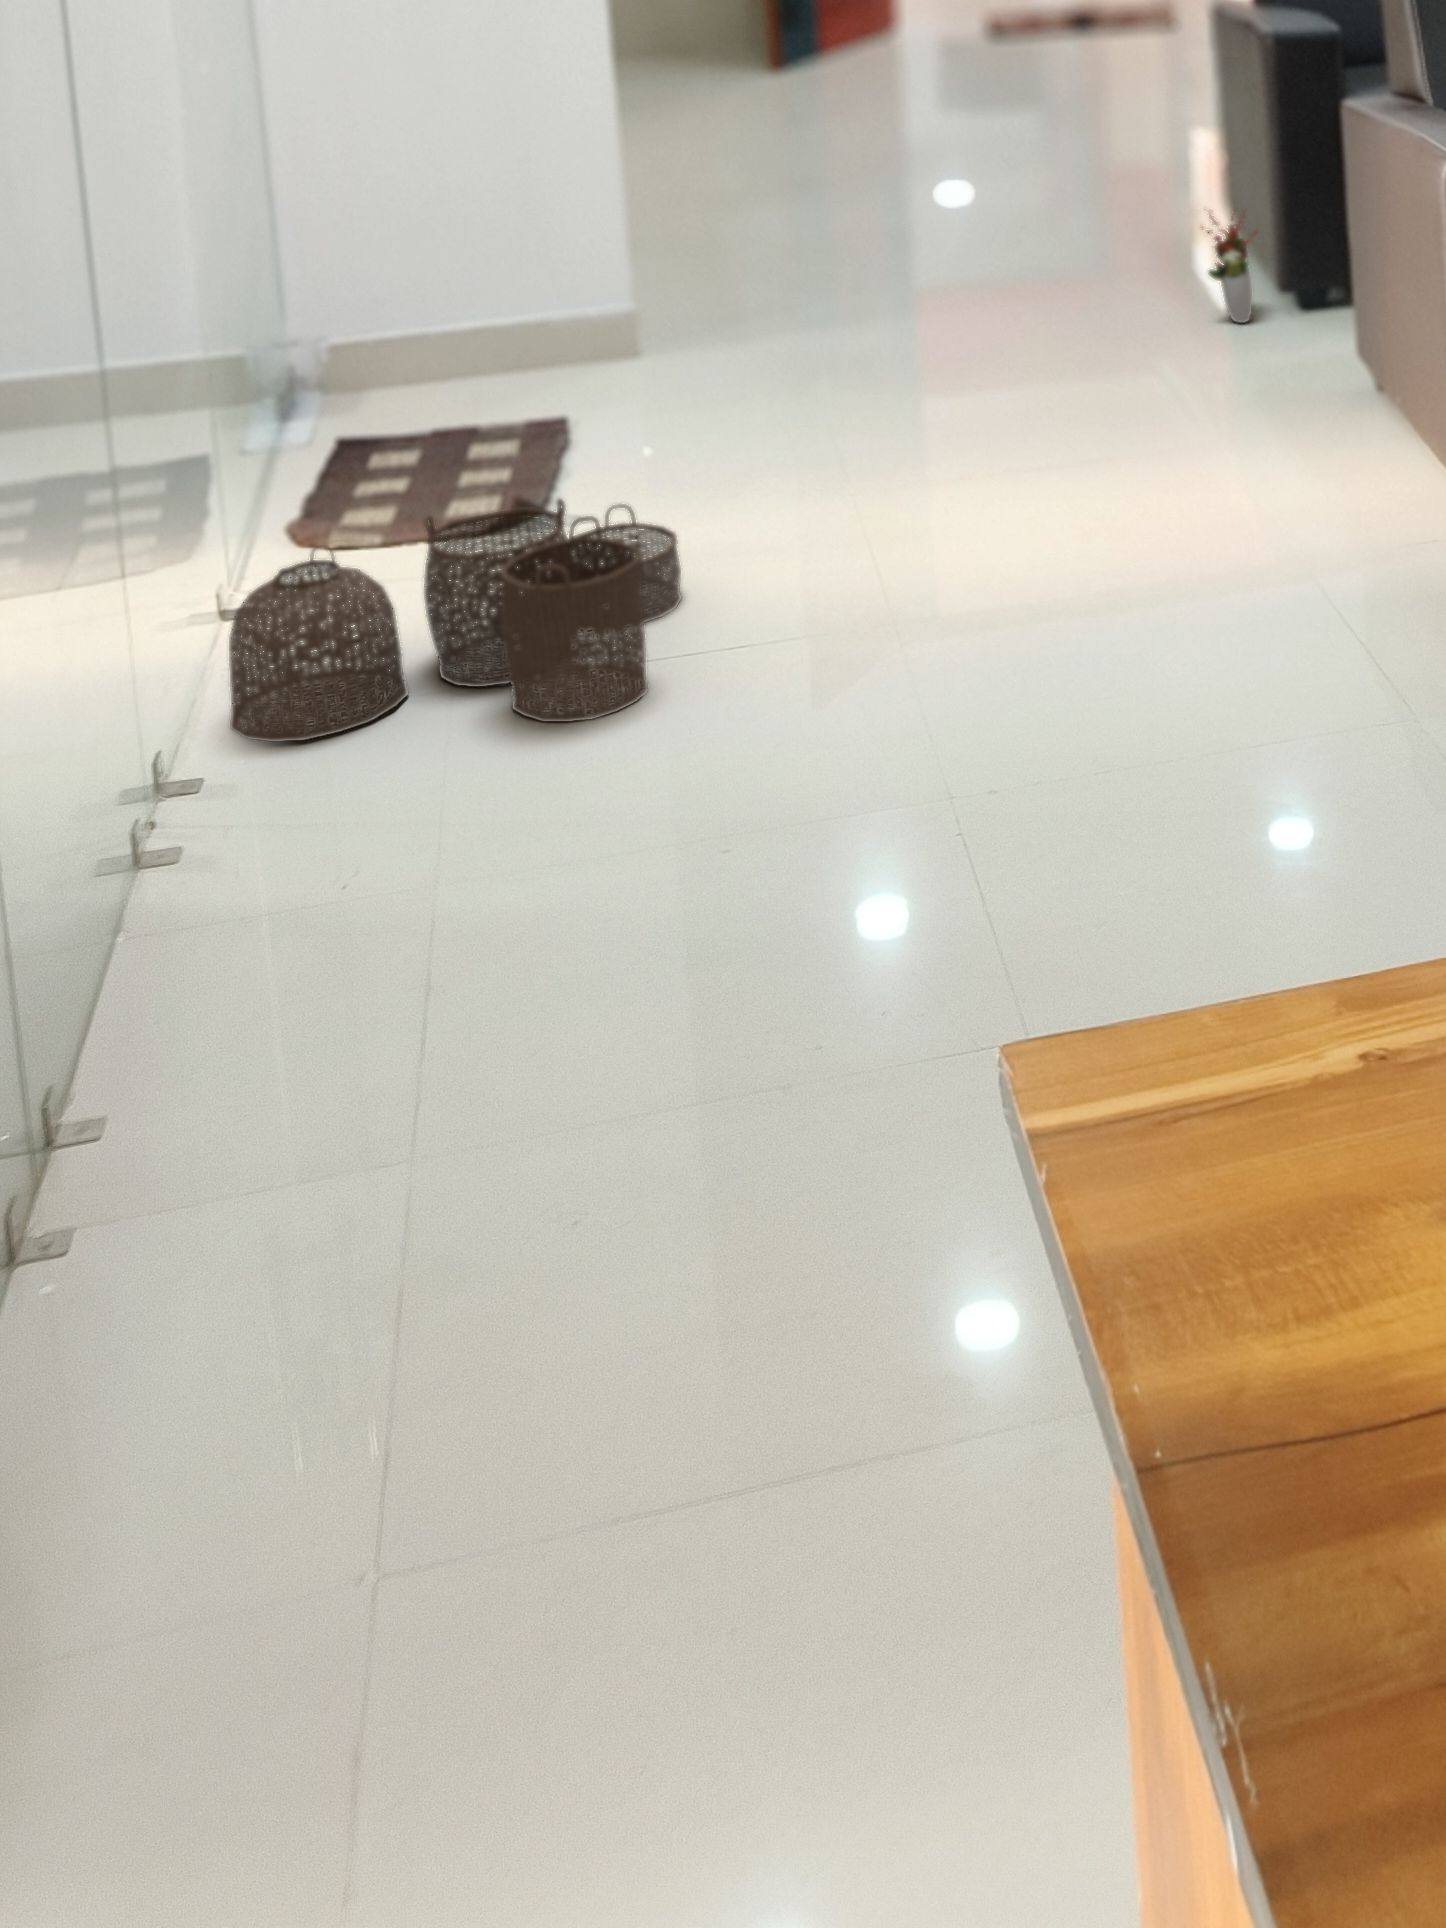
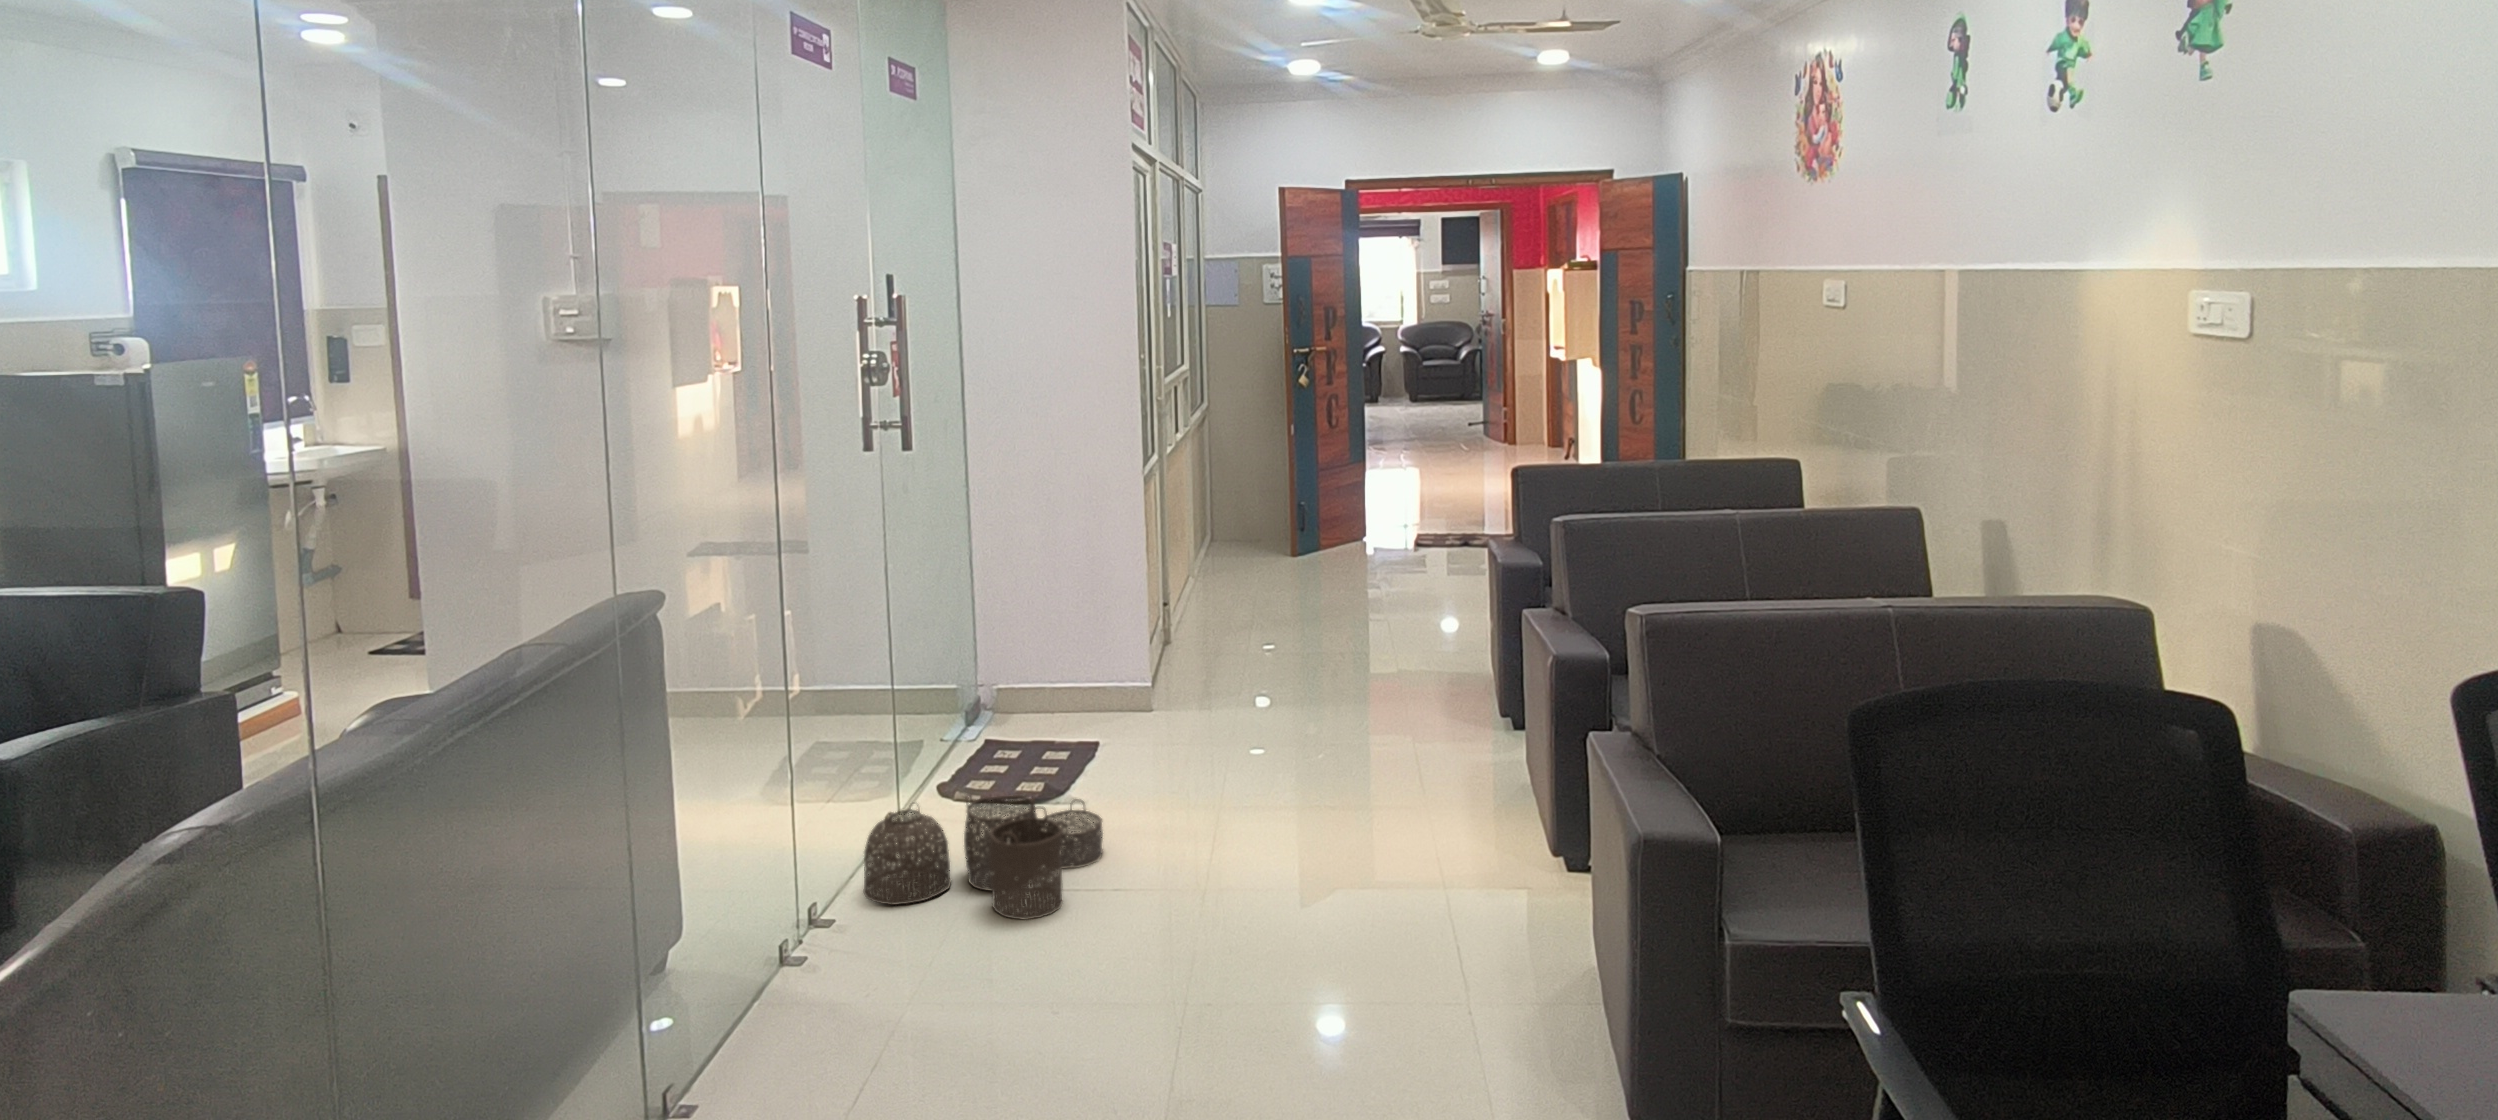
decorative plant: present [1202,209,1257,323] -> none [1449,665,1483,735]

